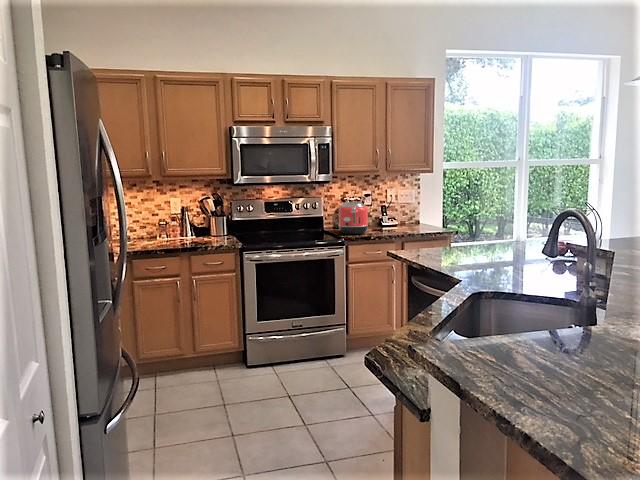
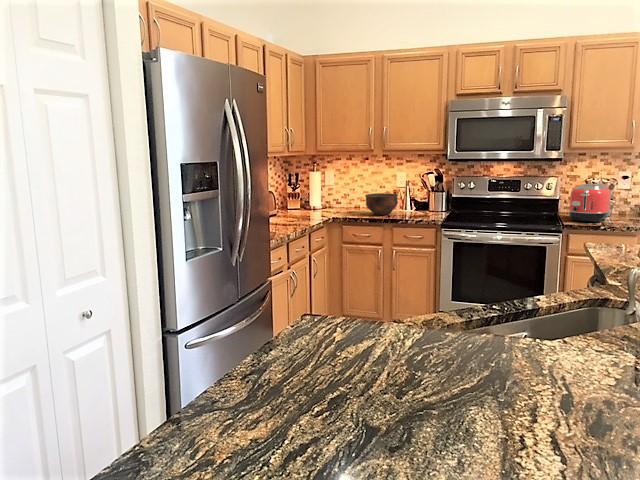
bowl: none [149,221,186,245] -> present [365,193,398,215]

